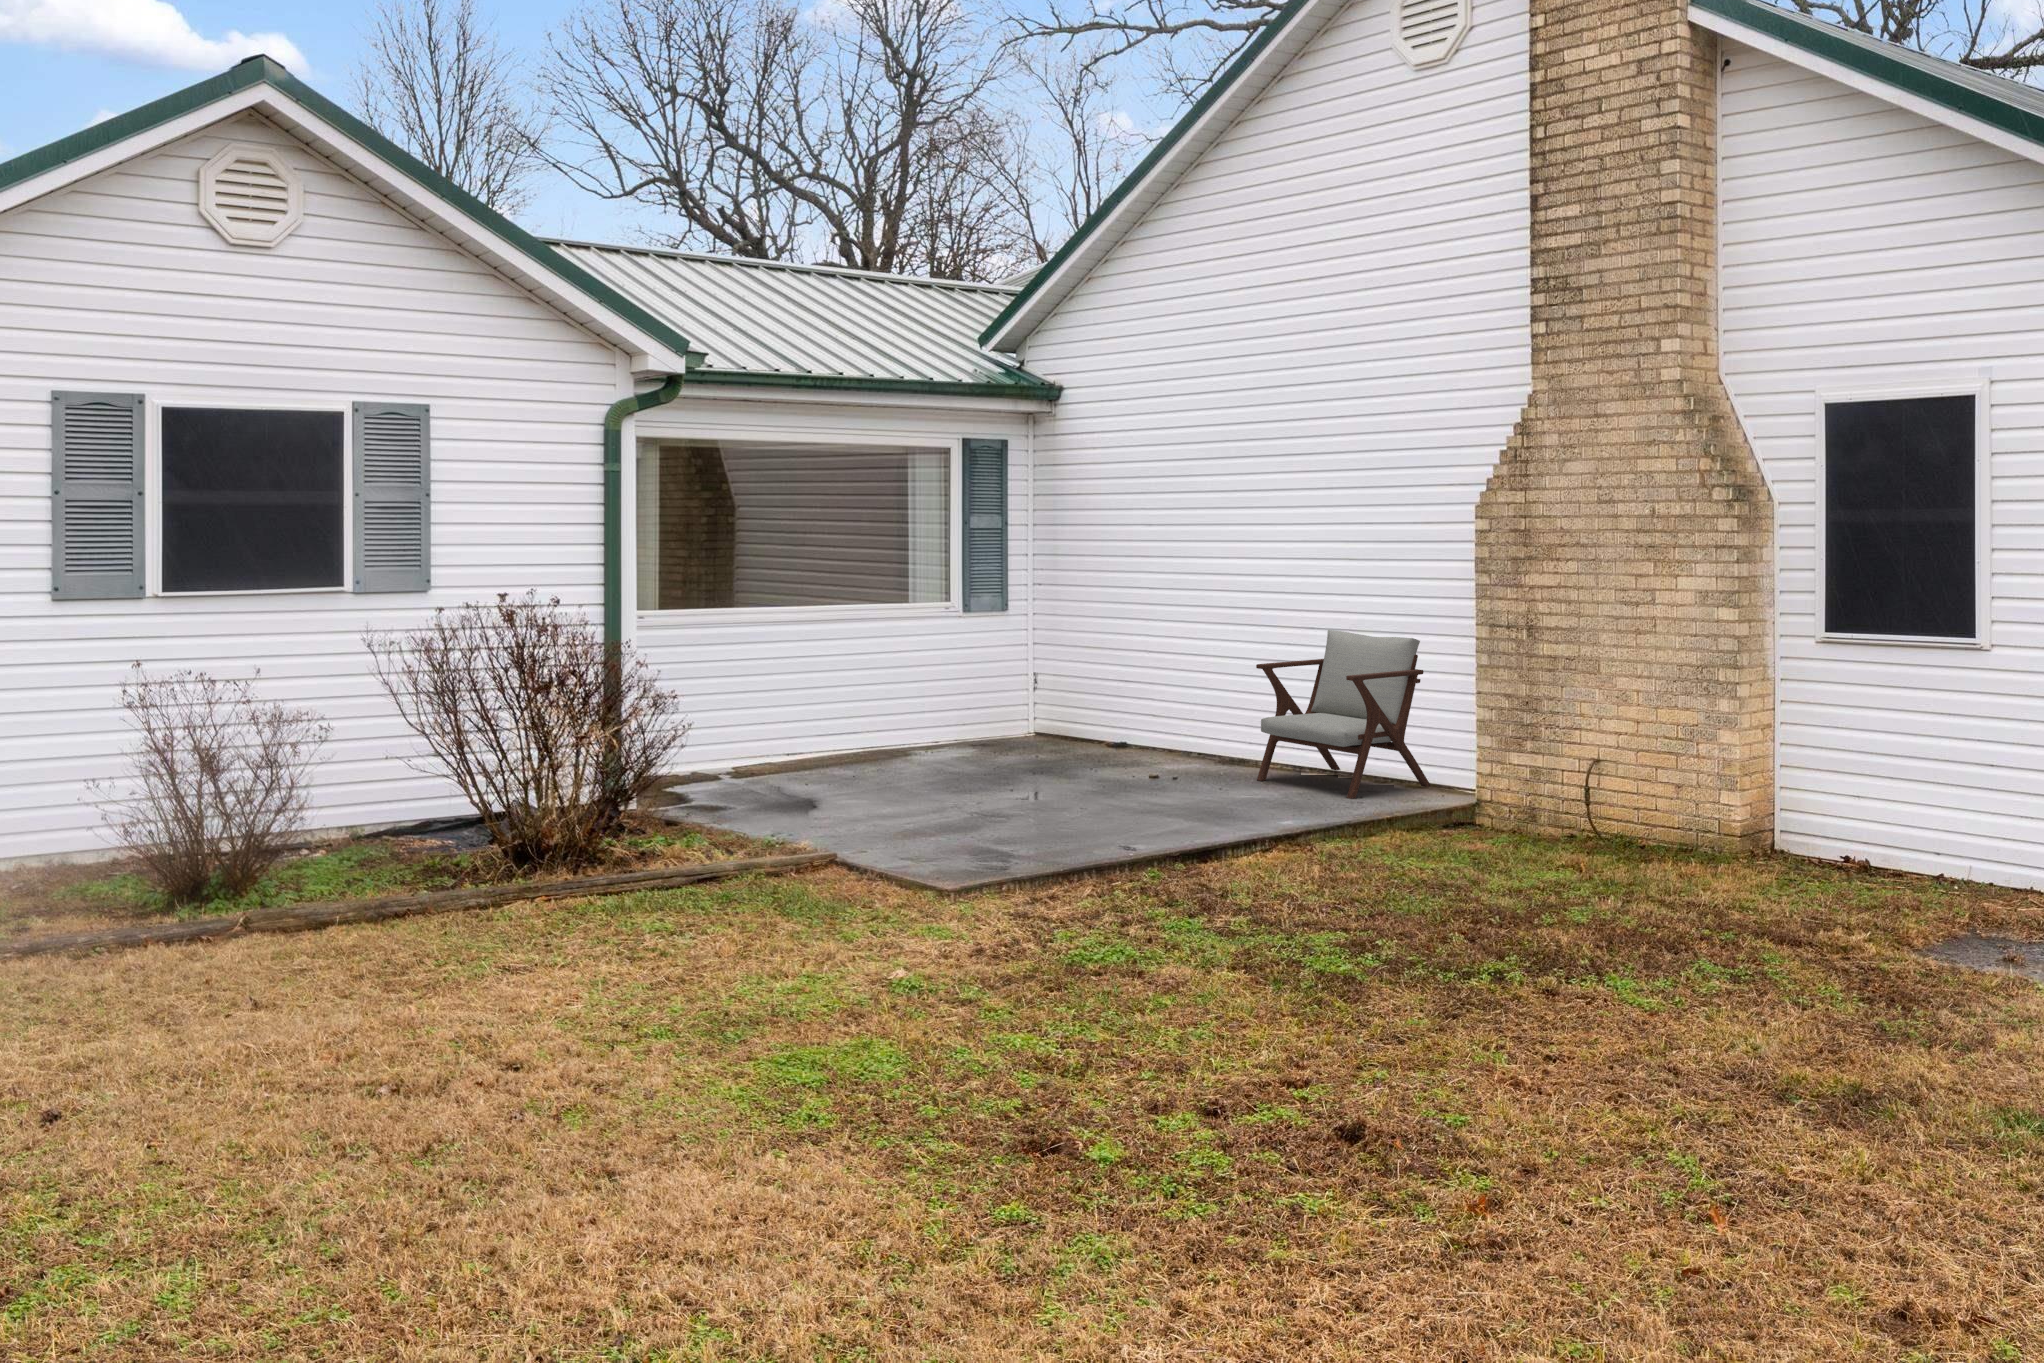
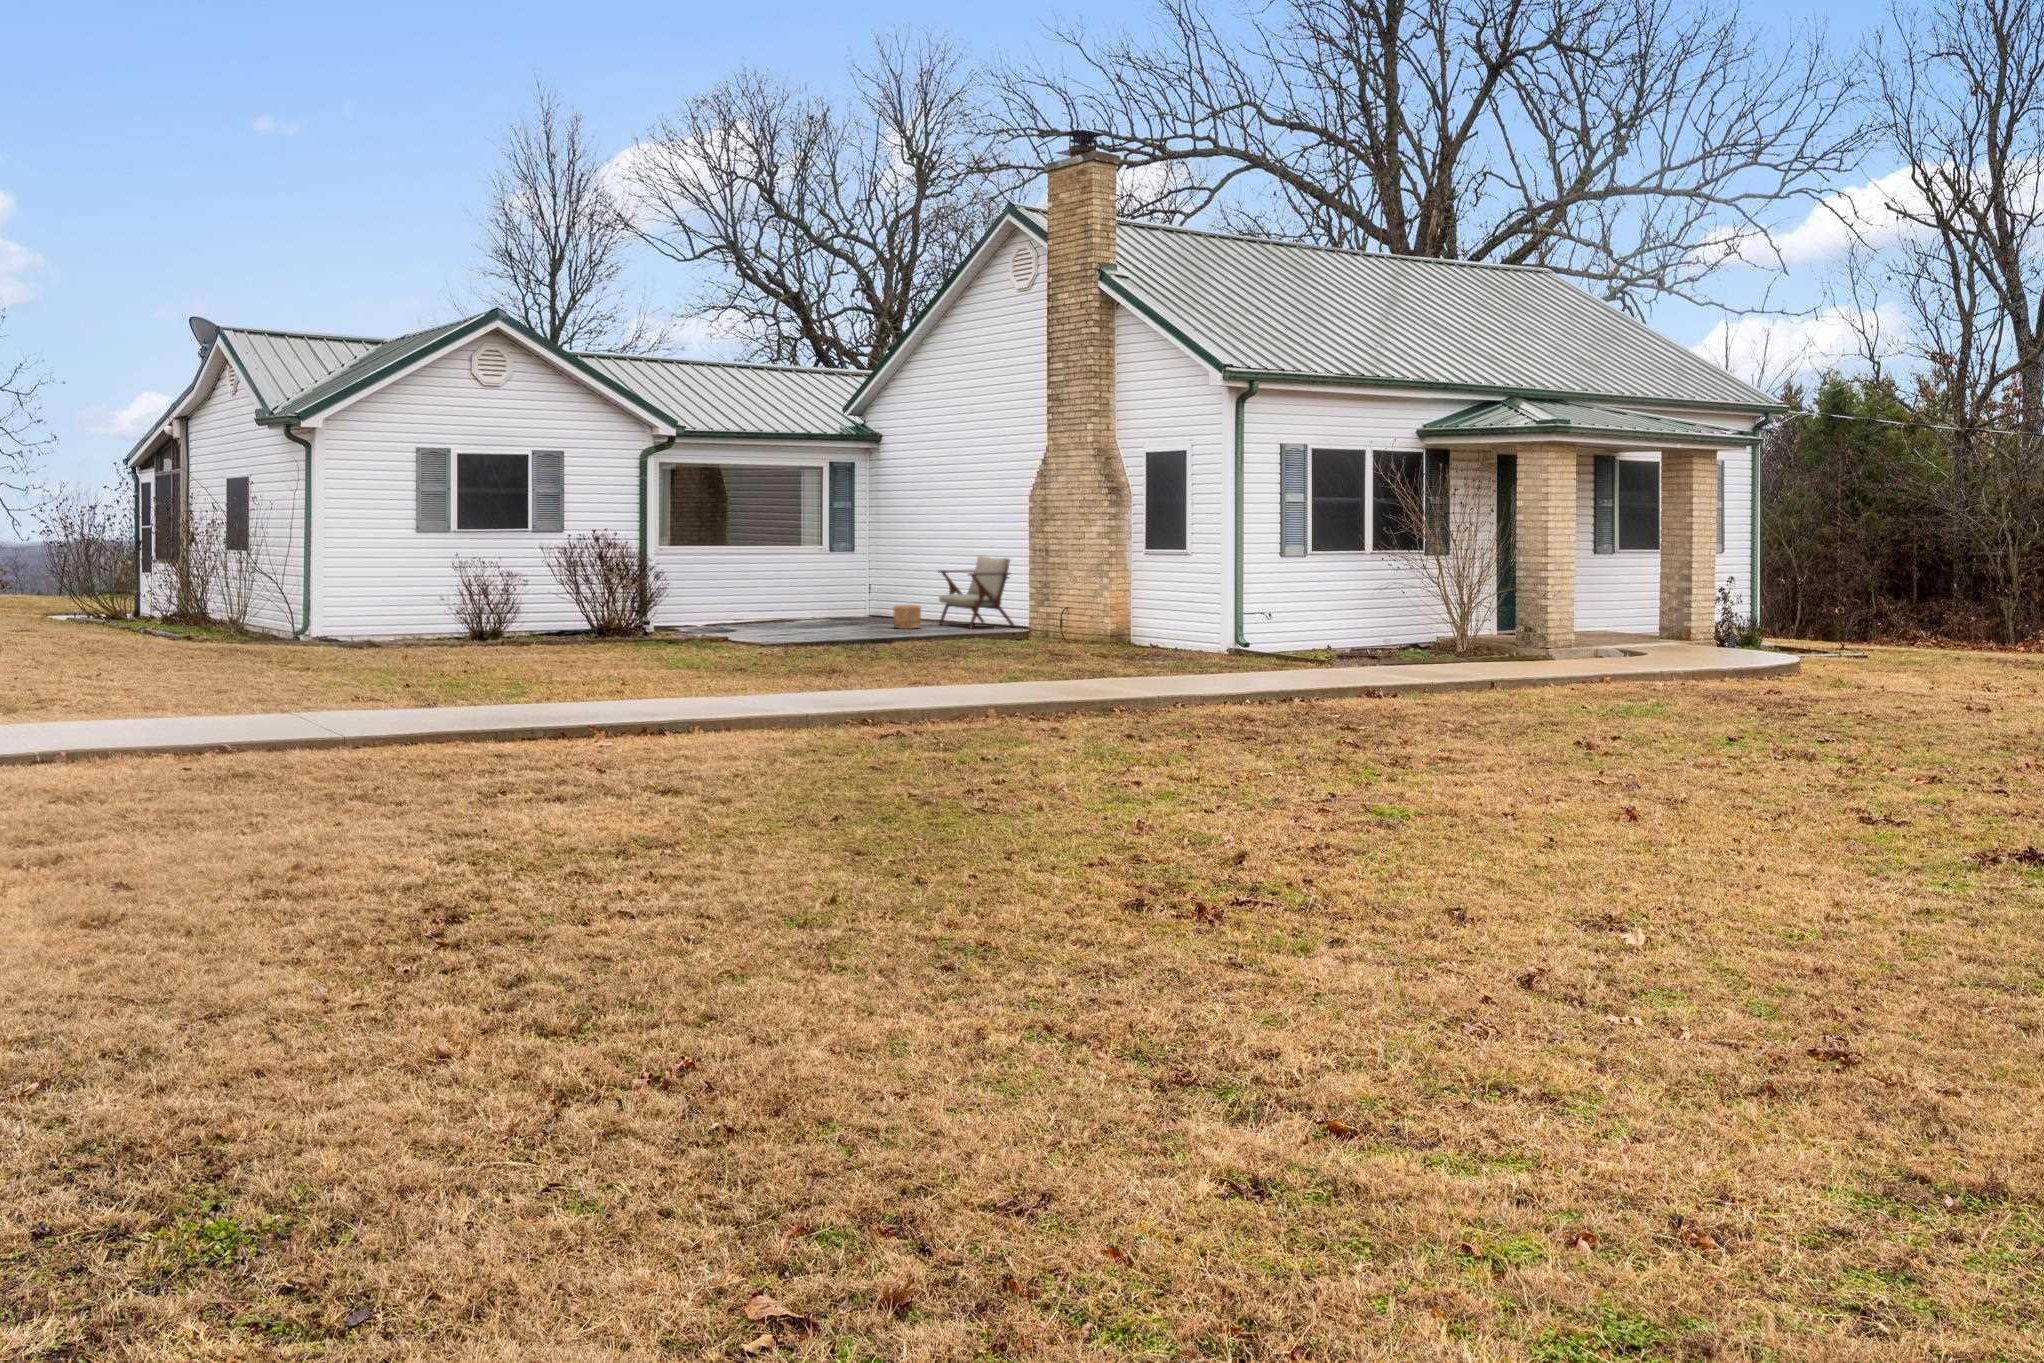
wooden bucket: none [1185,745,1250,803] -> present [893,605,921,629]

